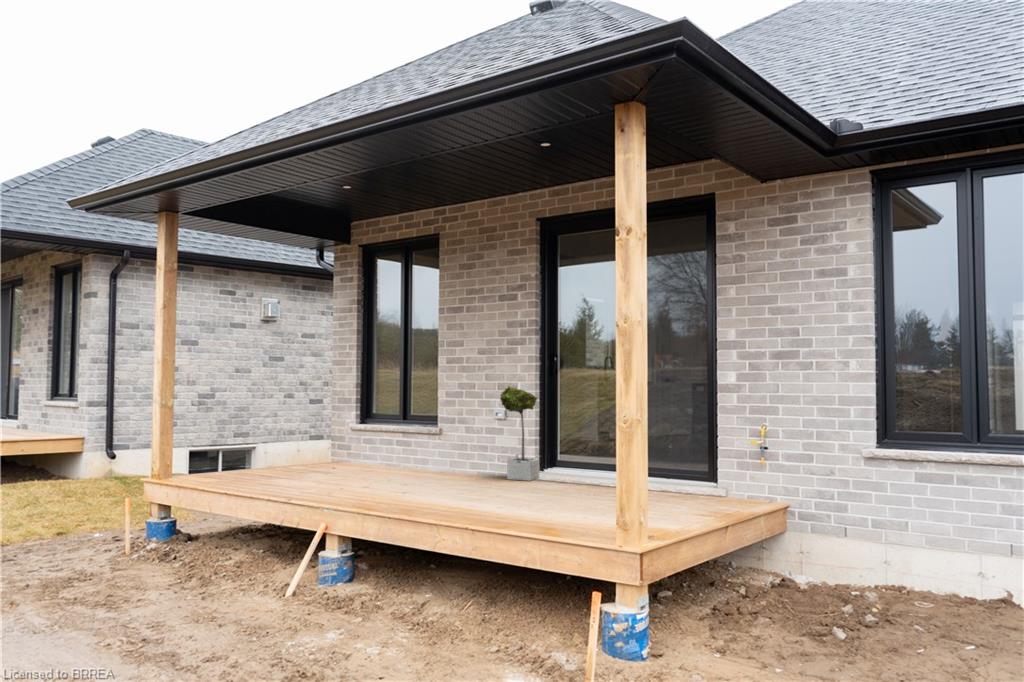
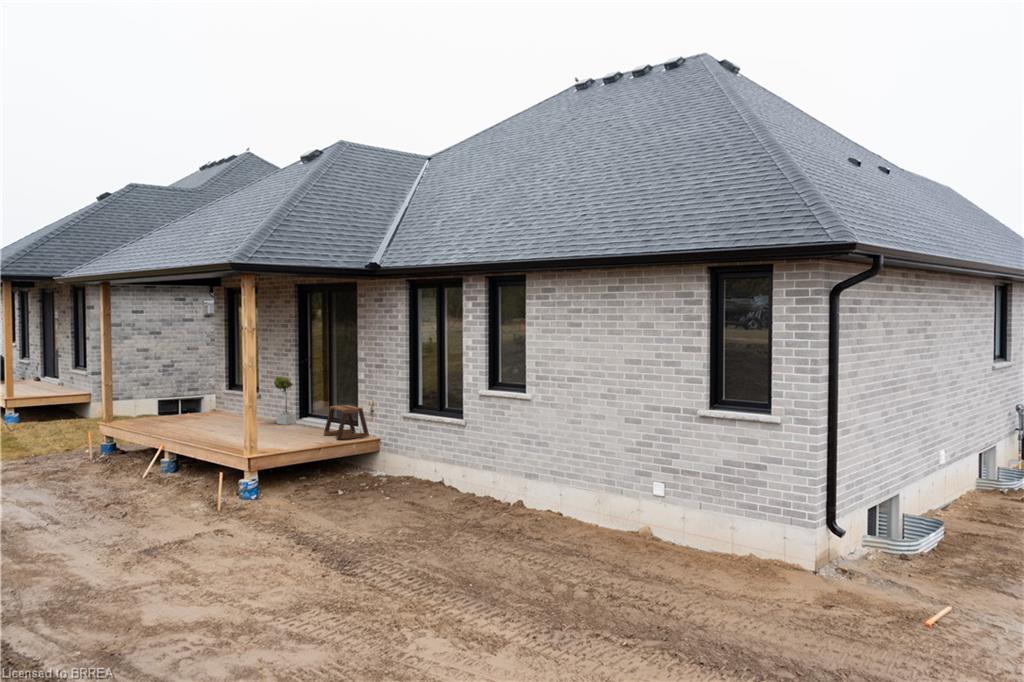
stool: none [666,437,768,507] -> present [324,405,369,440]

